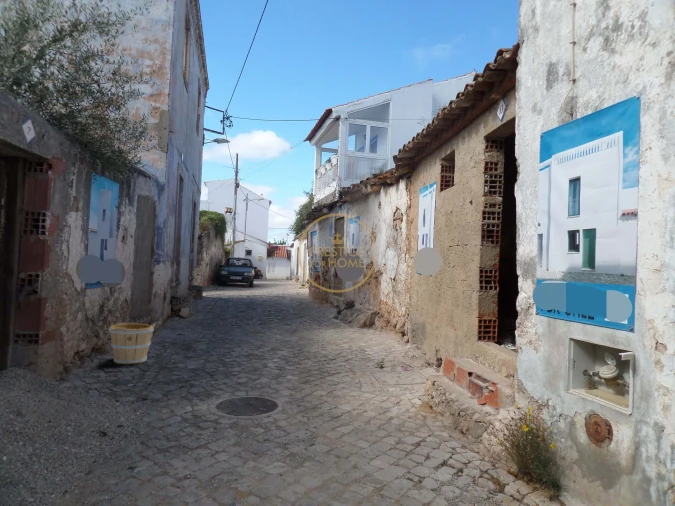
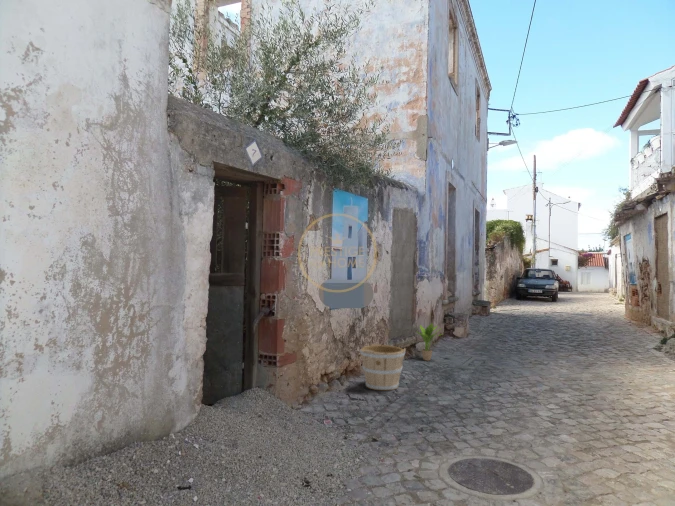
potted plant: none [153,303,179,338] -> present [418,323,437,361]

